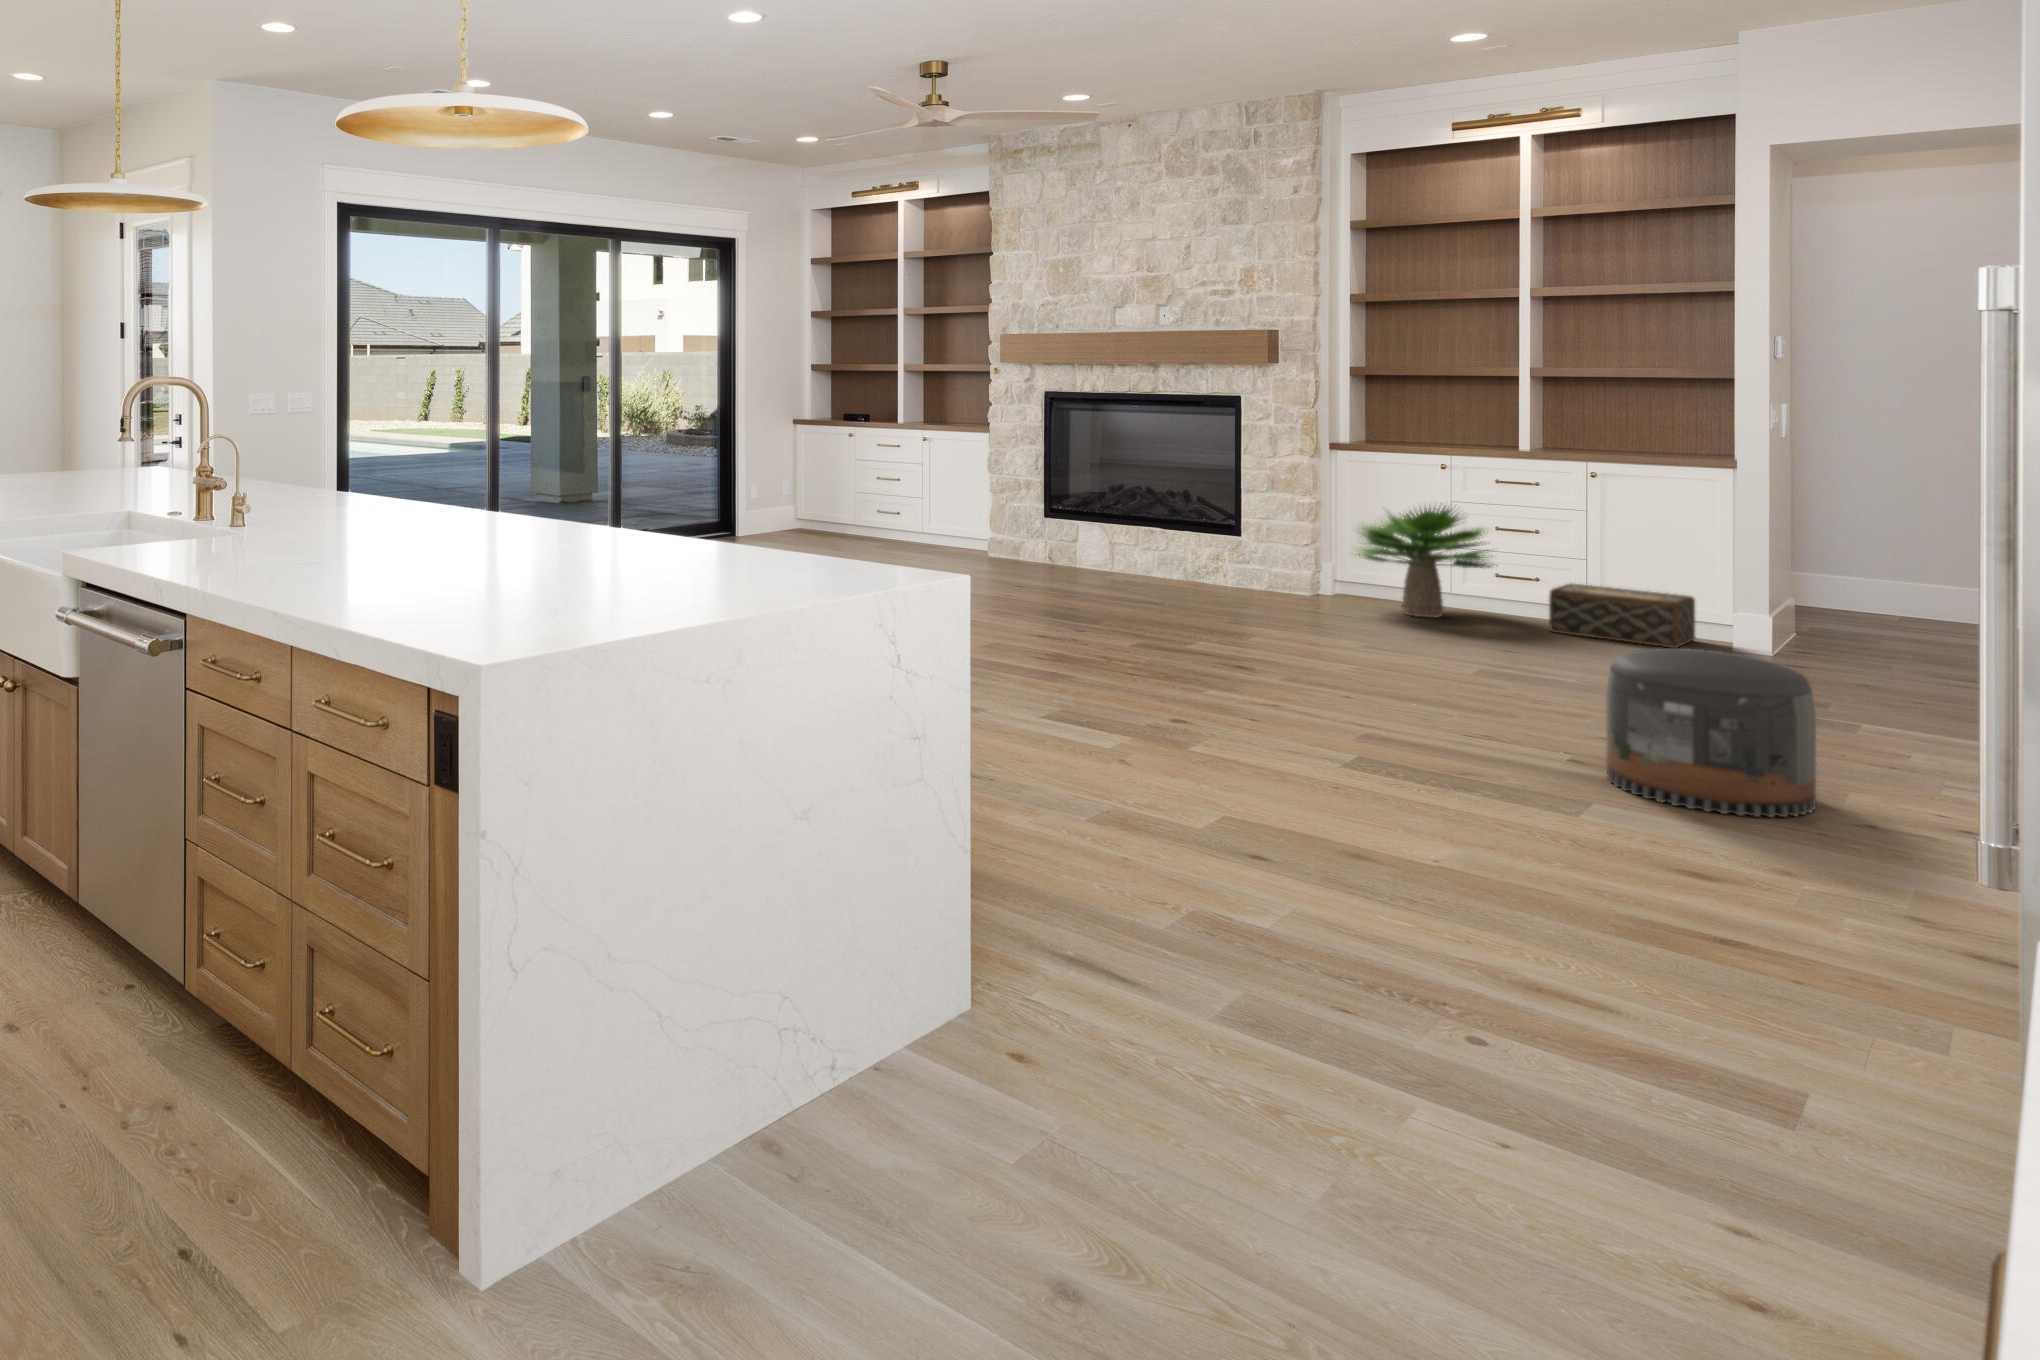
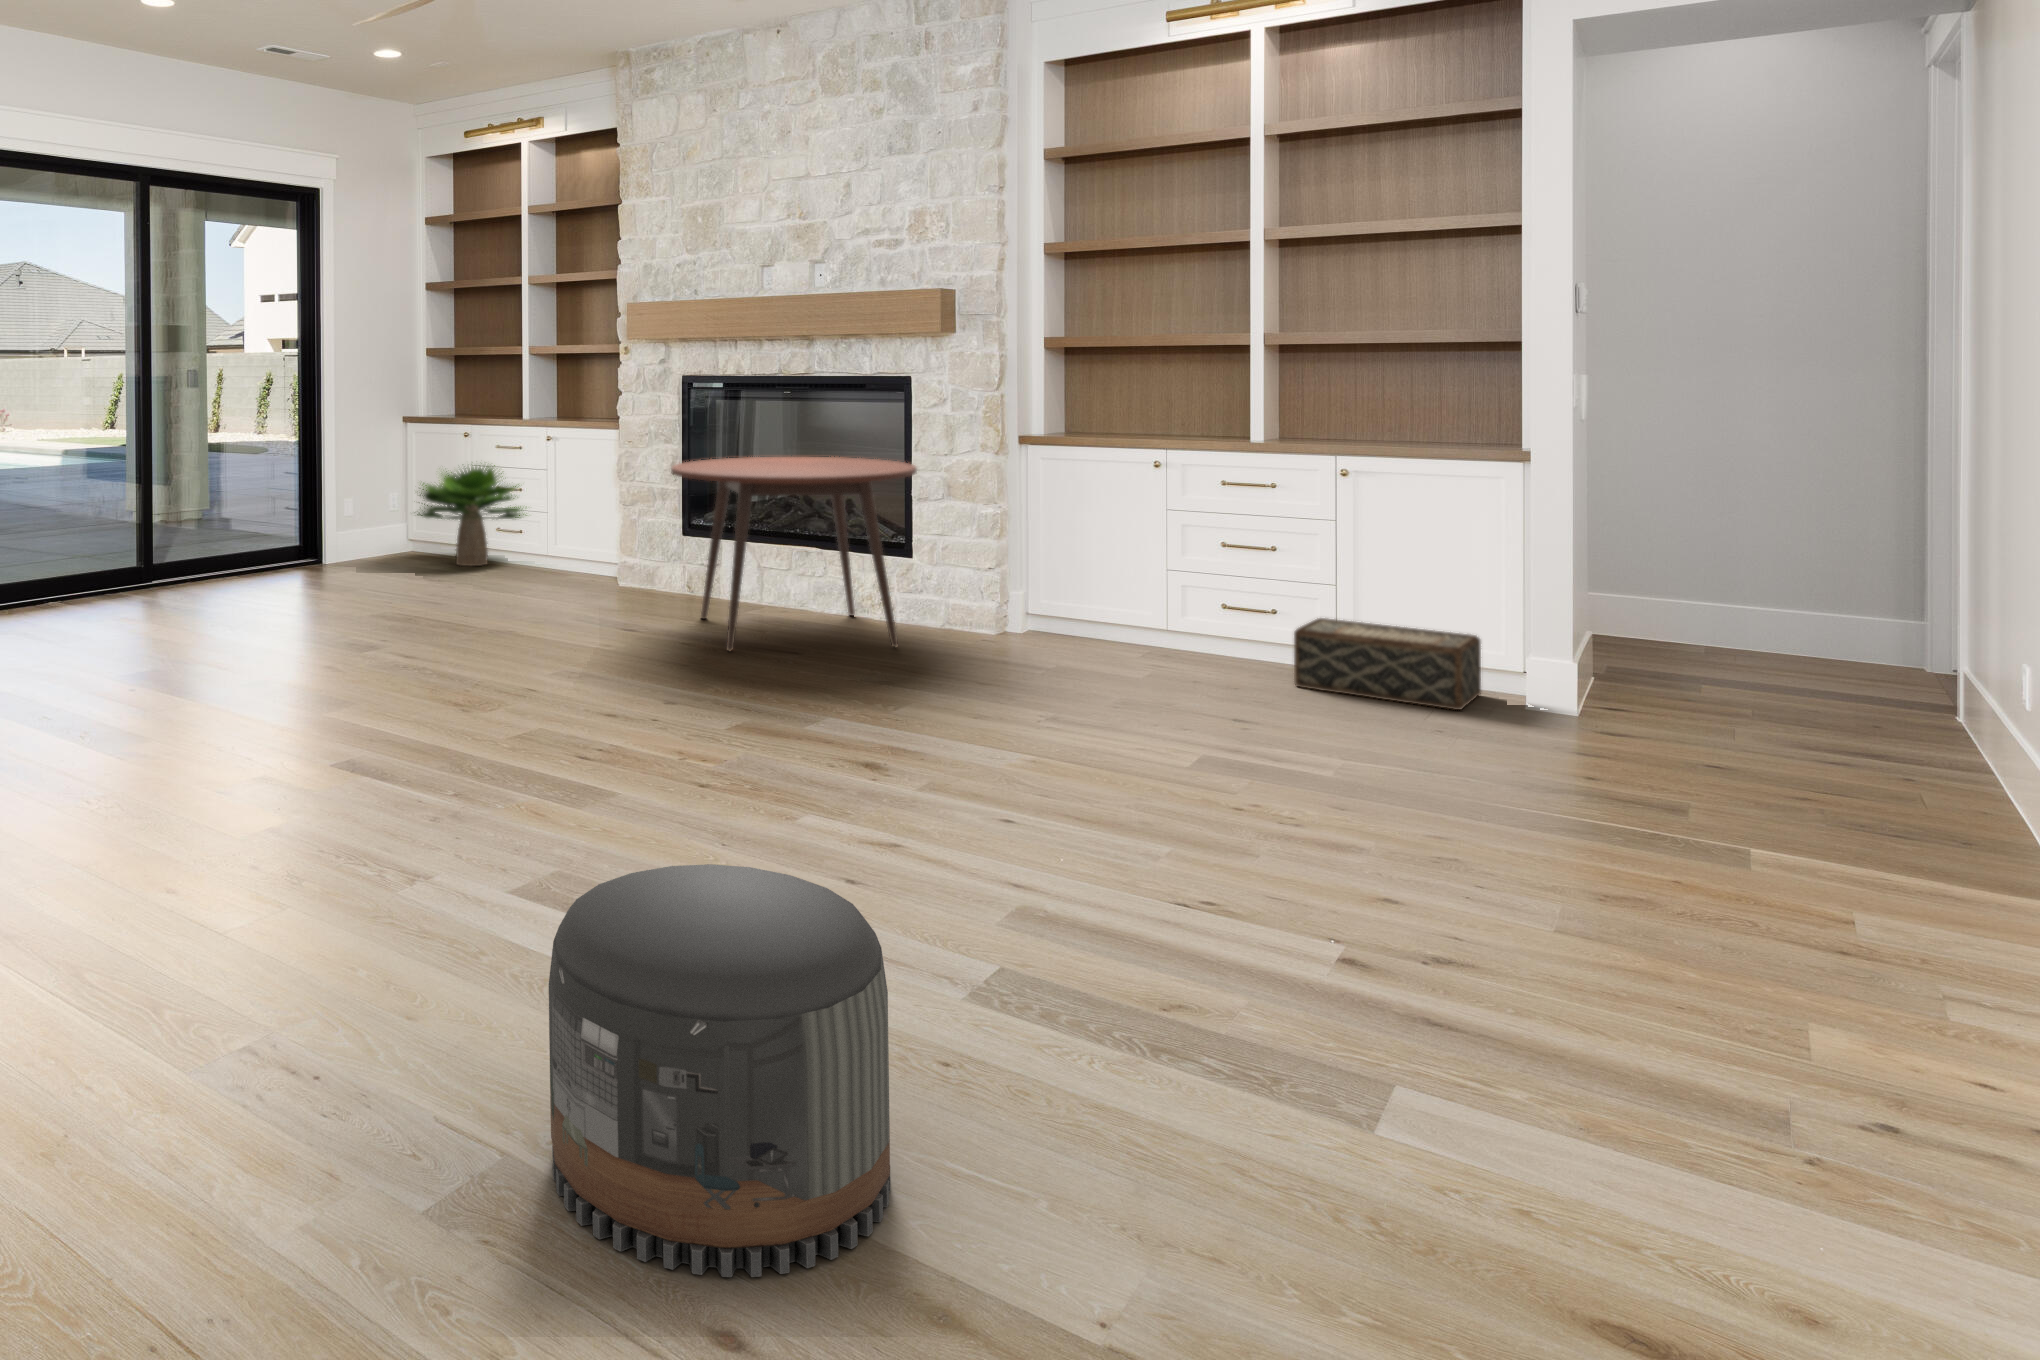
dining table: none [1054,457,1250,601] -> present [671,457,917,651]
potted plant: present [1355,503,1493,618] -> present [417,465,527,566]
pouf: present [1606,648,1816,817] -> present [549,864,891,1277]

